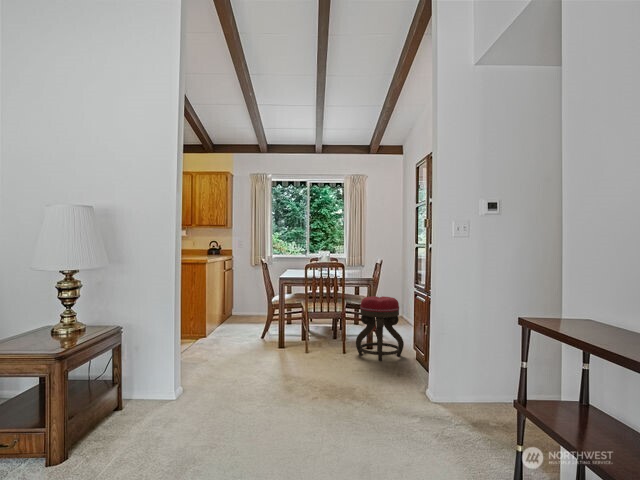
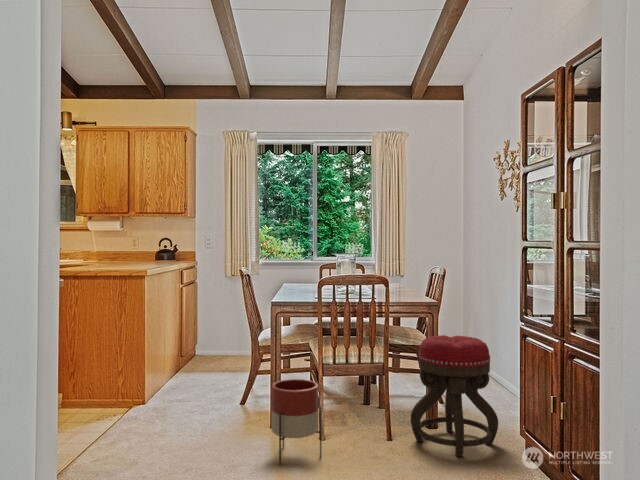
planter: none [278,319,306,363] -> present [271,379,322,465]

